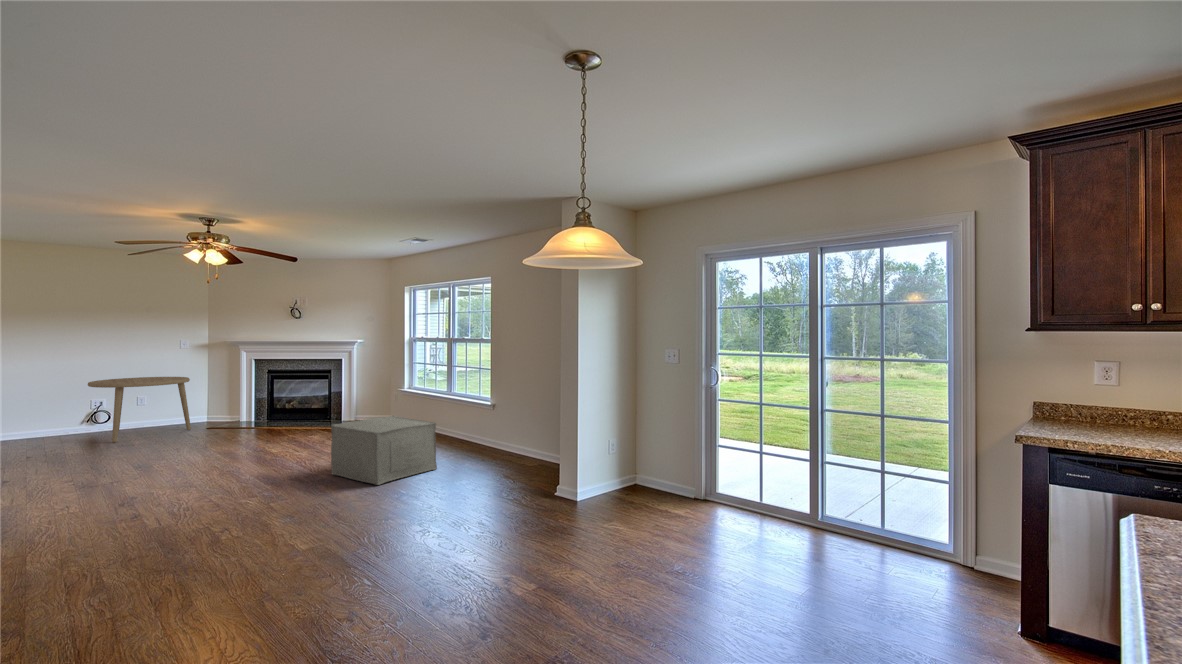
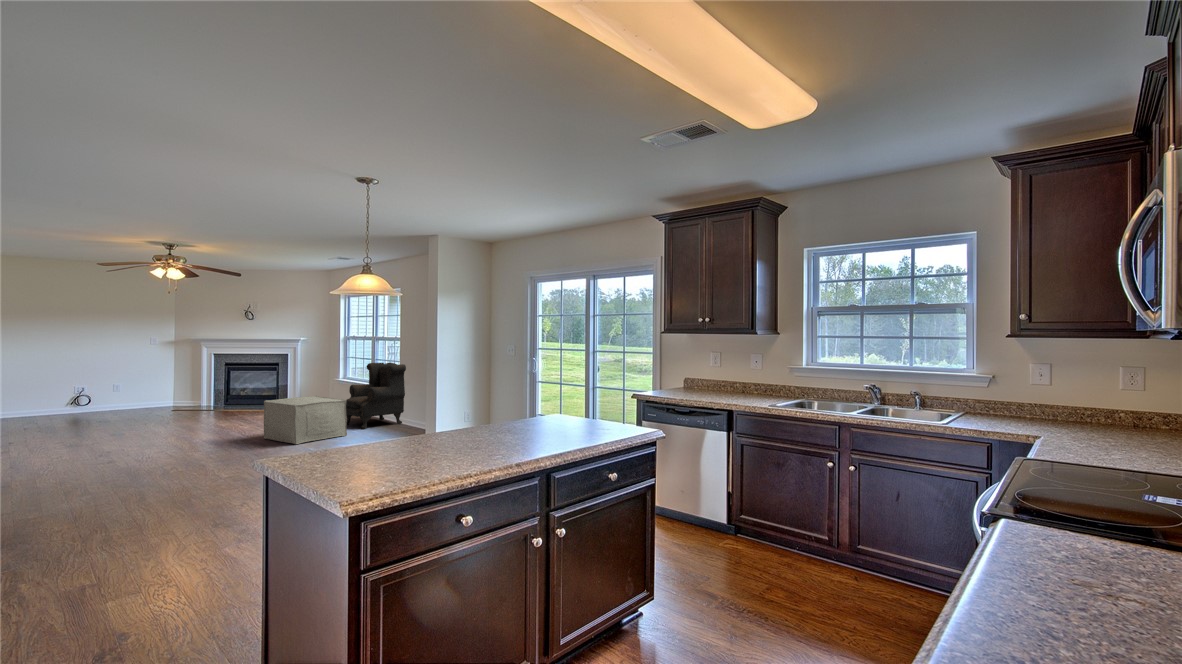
armchair: none [423,371,501,458] -> present [346,363,406,429]
dining table: present [88,377,191,443] -> none [73,369,159,420]

